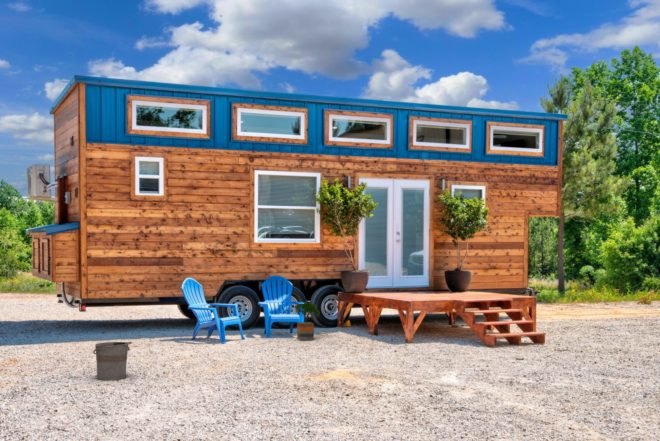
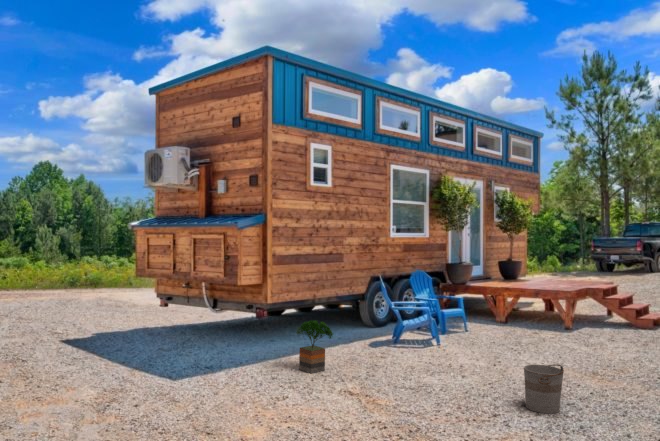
potted tree: present [294,303,319,341] -> present [297,321,333,373]

